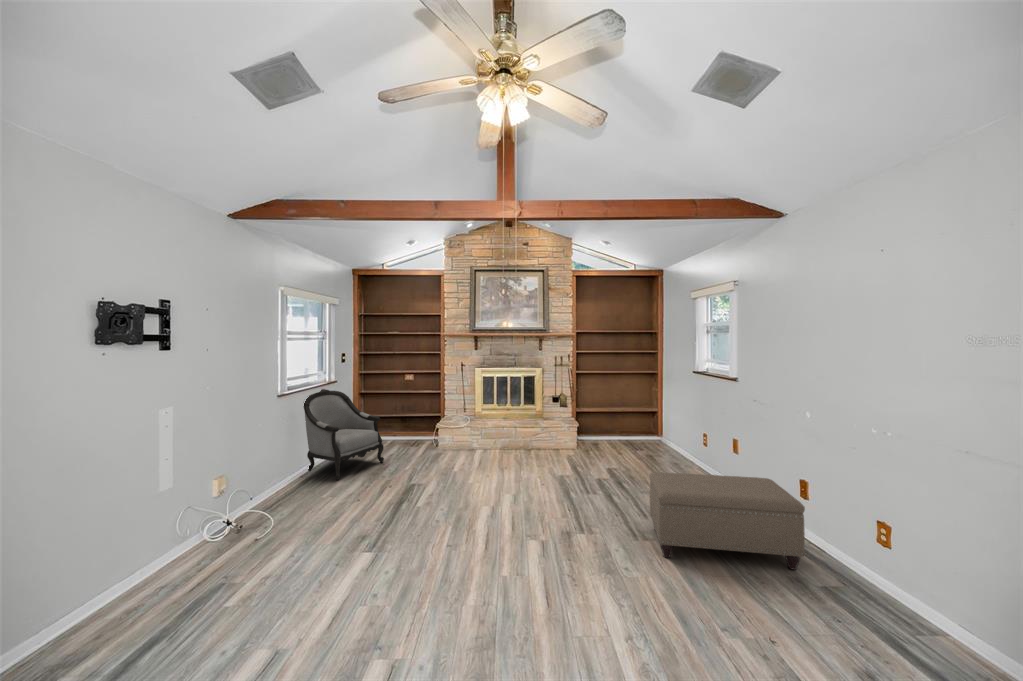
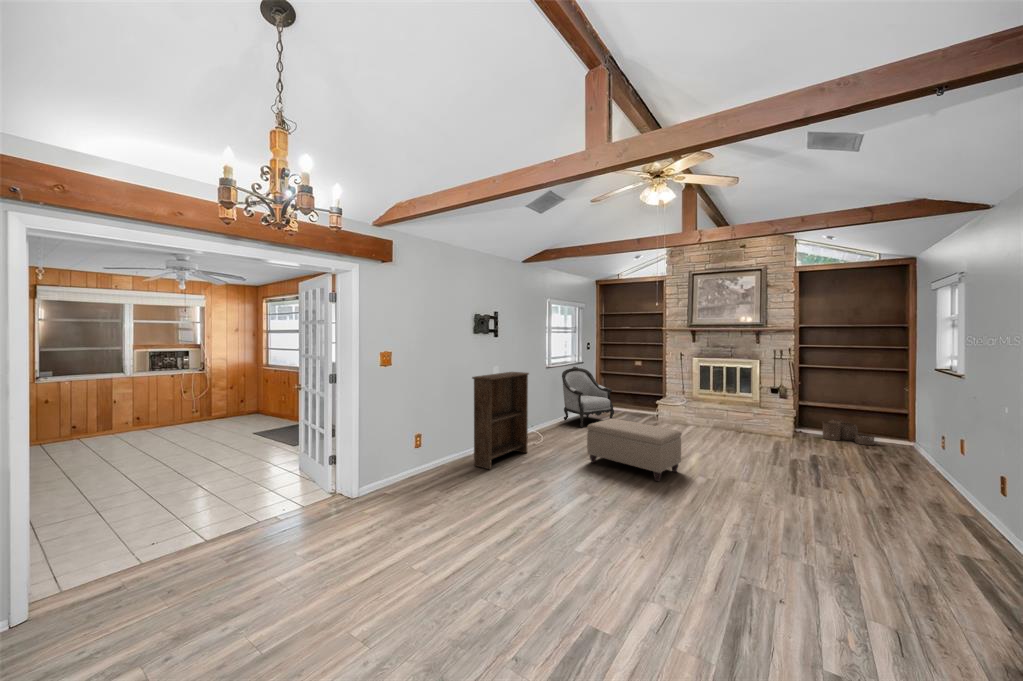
bookshelf: none [82,415,241,648] -> present [472,372,529,469]
woven basket: none [596,421,637,446] -> present [823,419,875,445]
ottoman: present [650,472,805,570] -> present [587,419,682,481]

